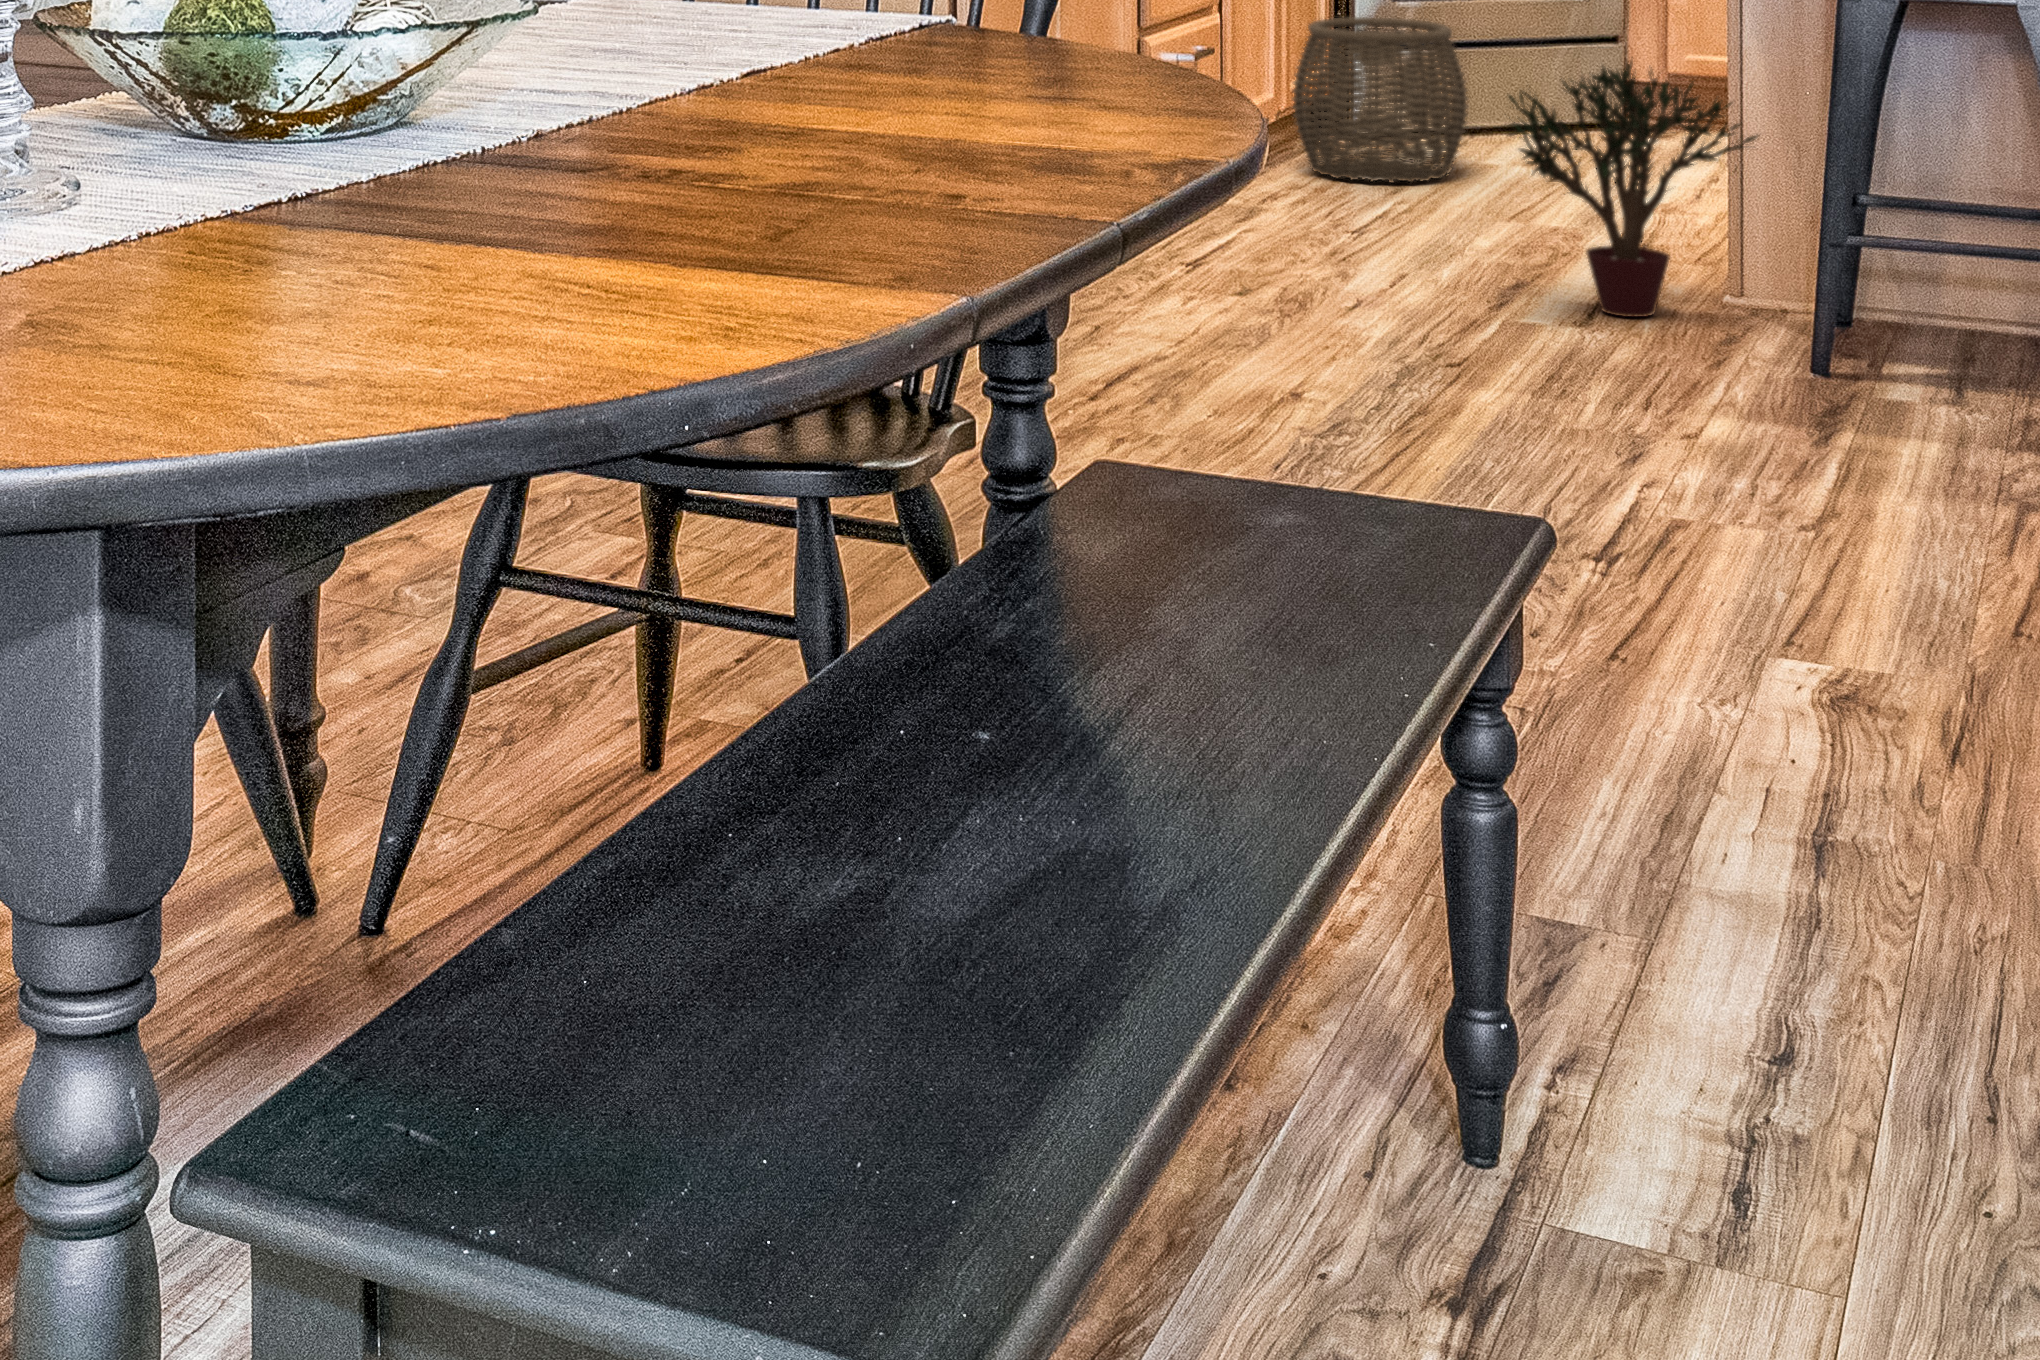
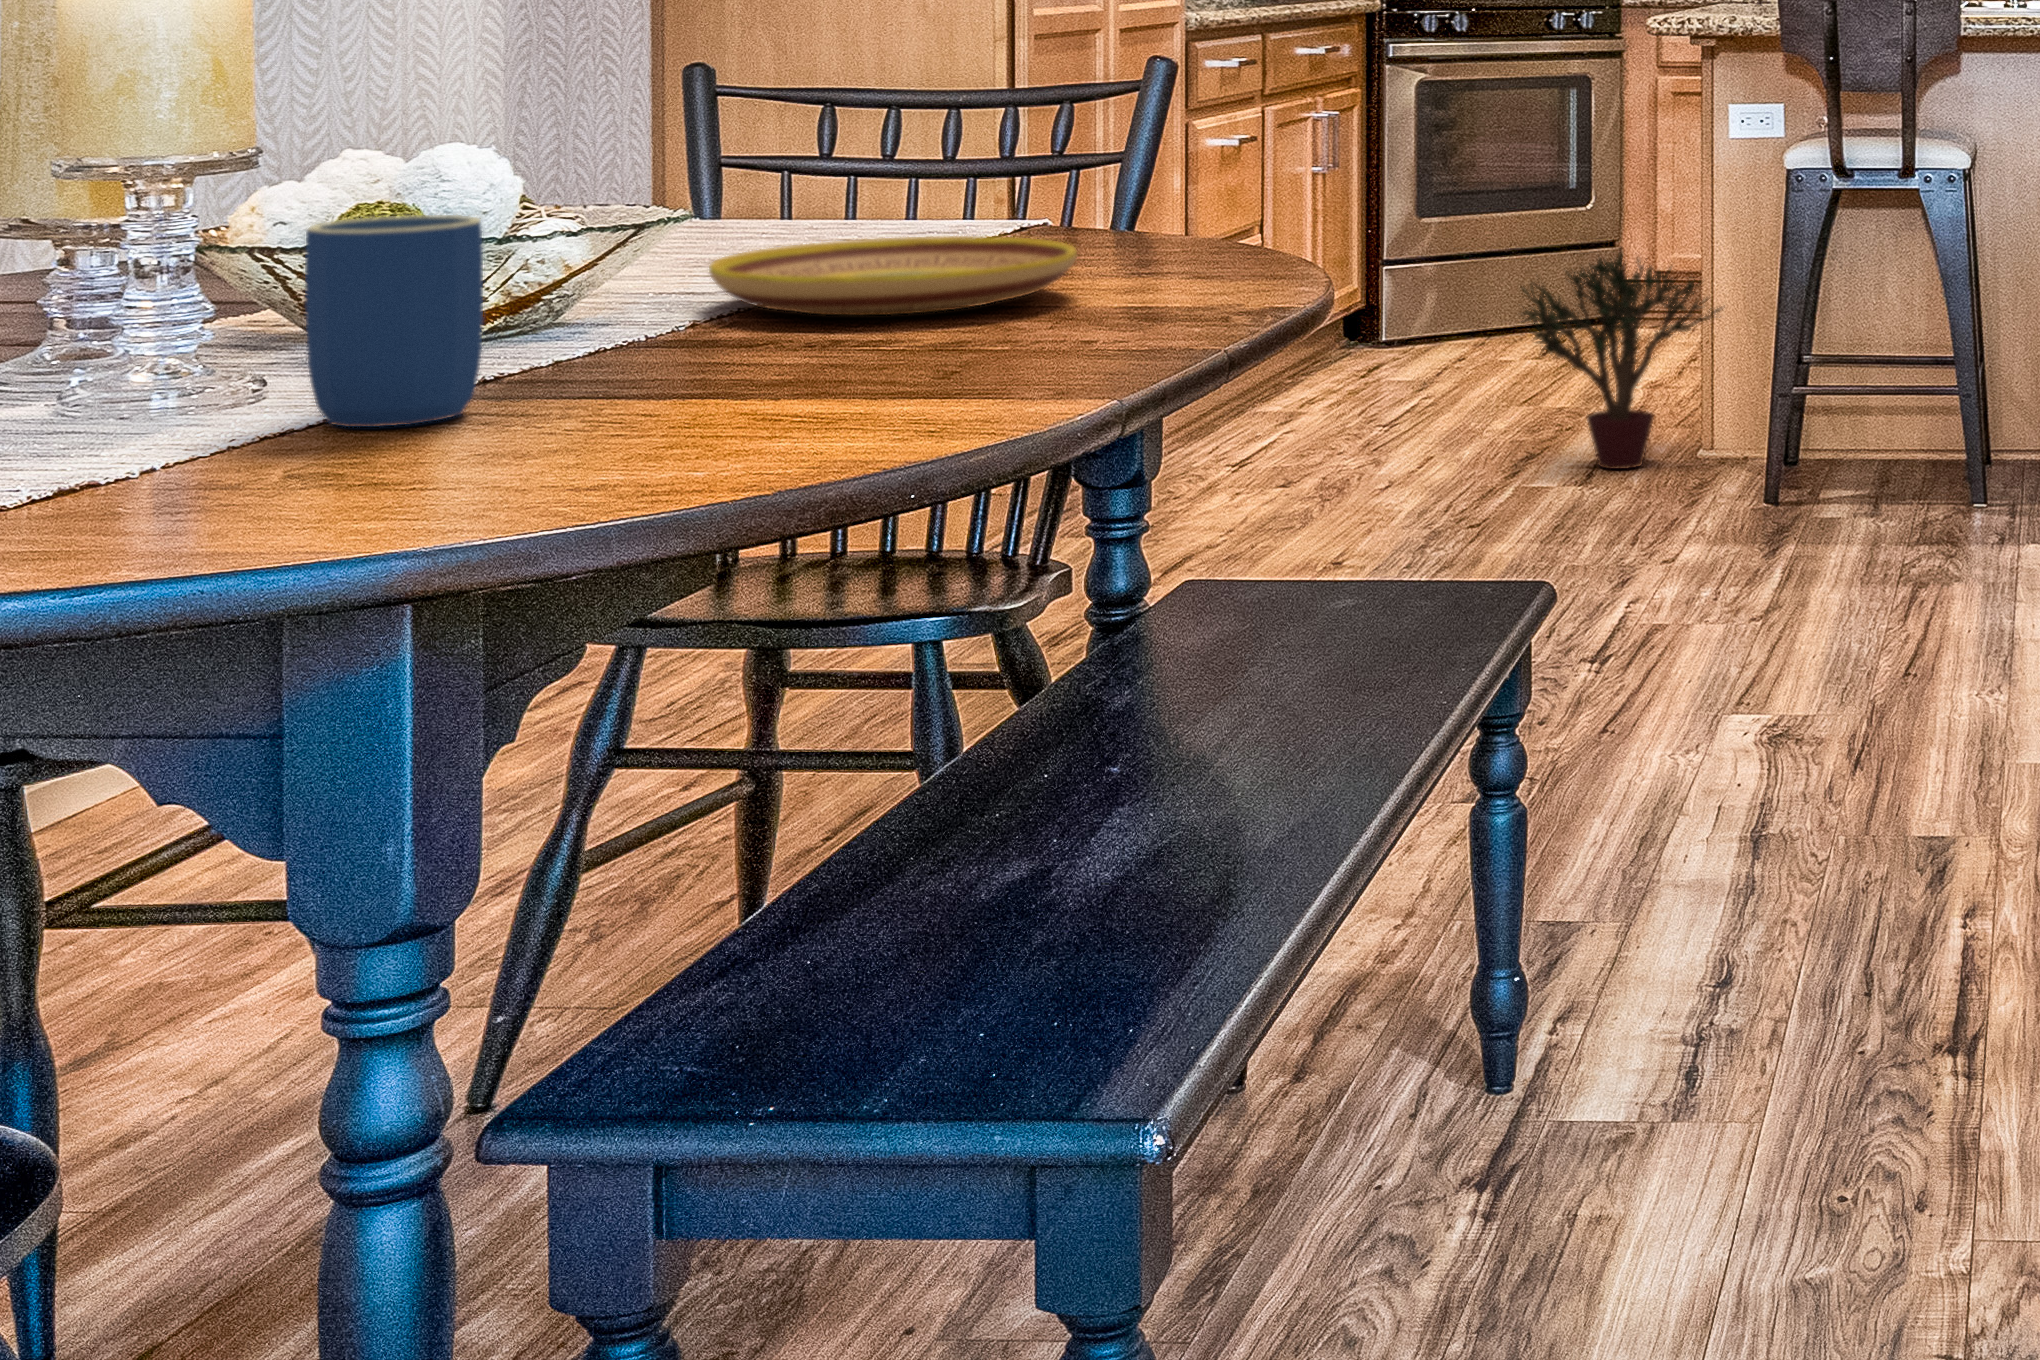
mug: none [127,13,308,255] -> present [305,215,483,427]
woven basket: present [1292,17,1468,182] -> none [1333,232,1490,378]
plate: none [577,42,978,137] -> present [709,236,1077,315]

